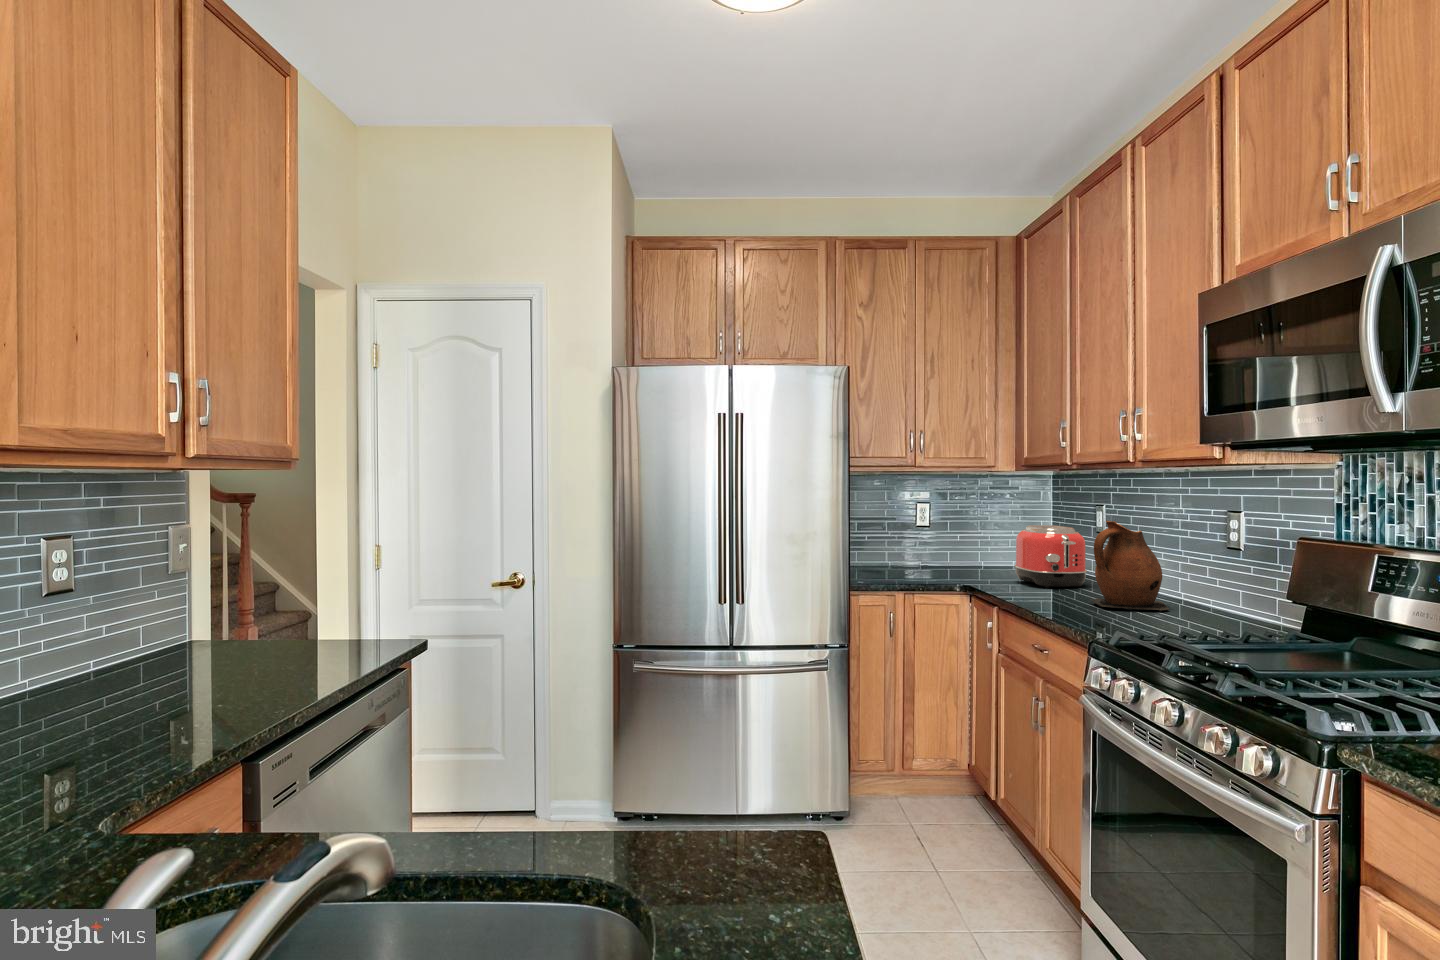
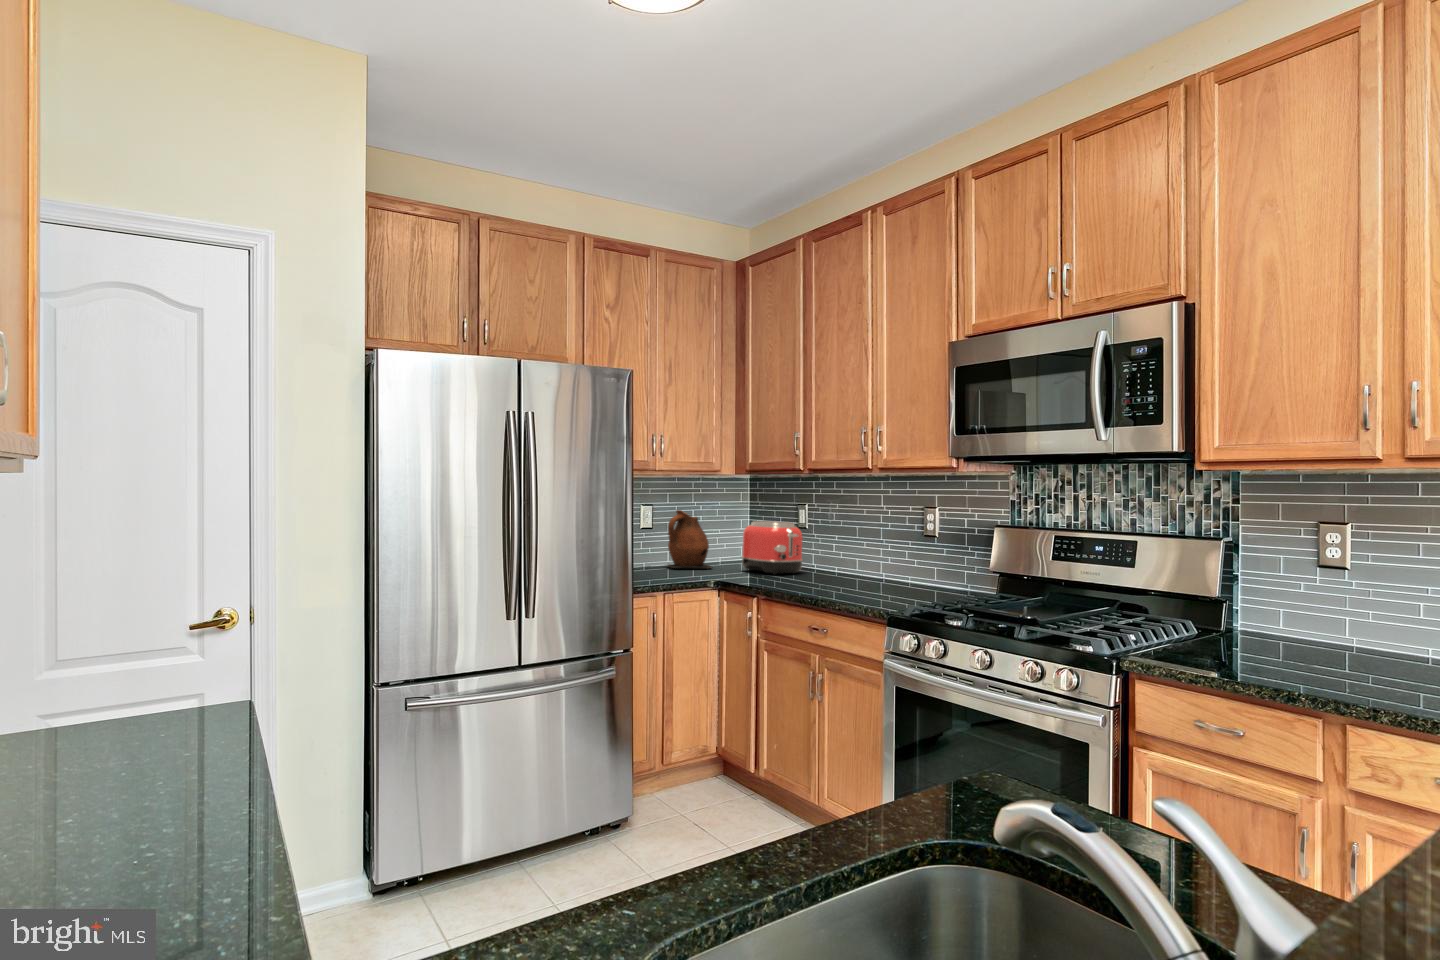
ceramic pitcher: present [1092,521,1169,612] -> present [667,510,711,568]

